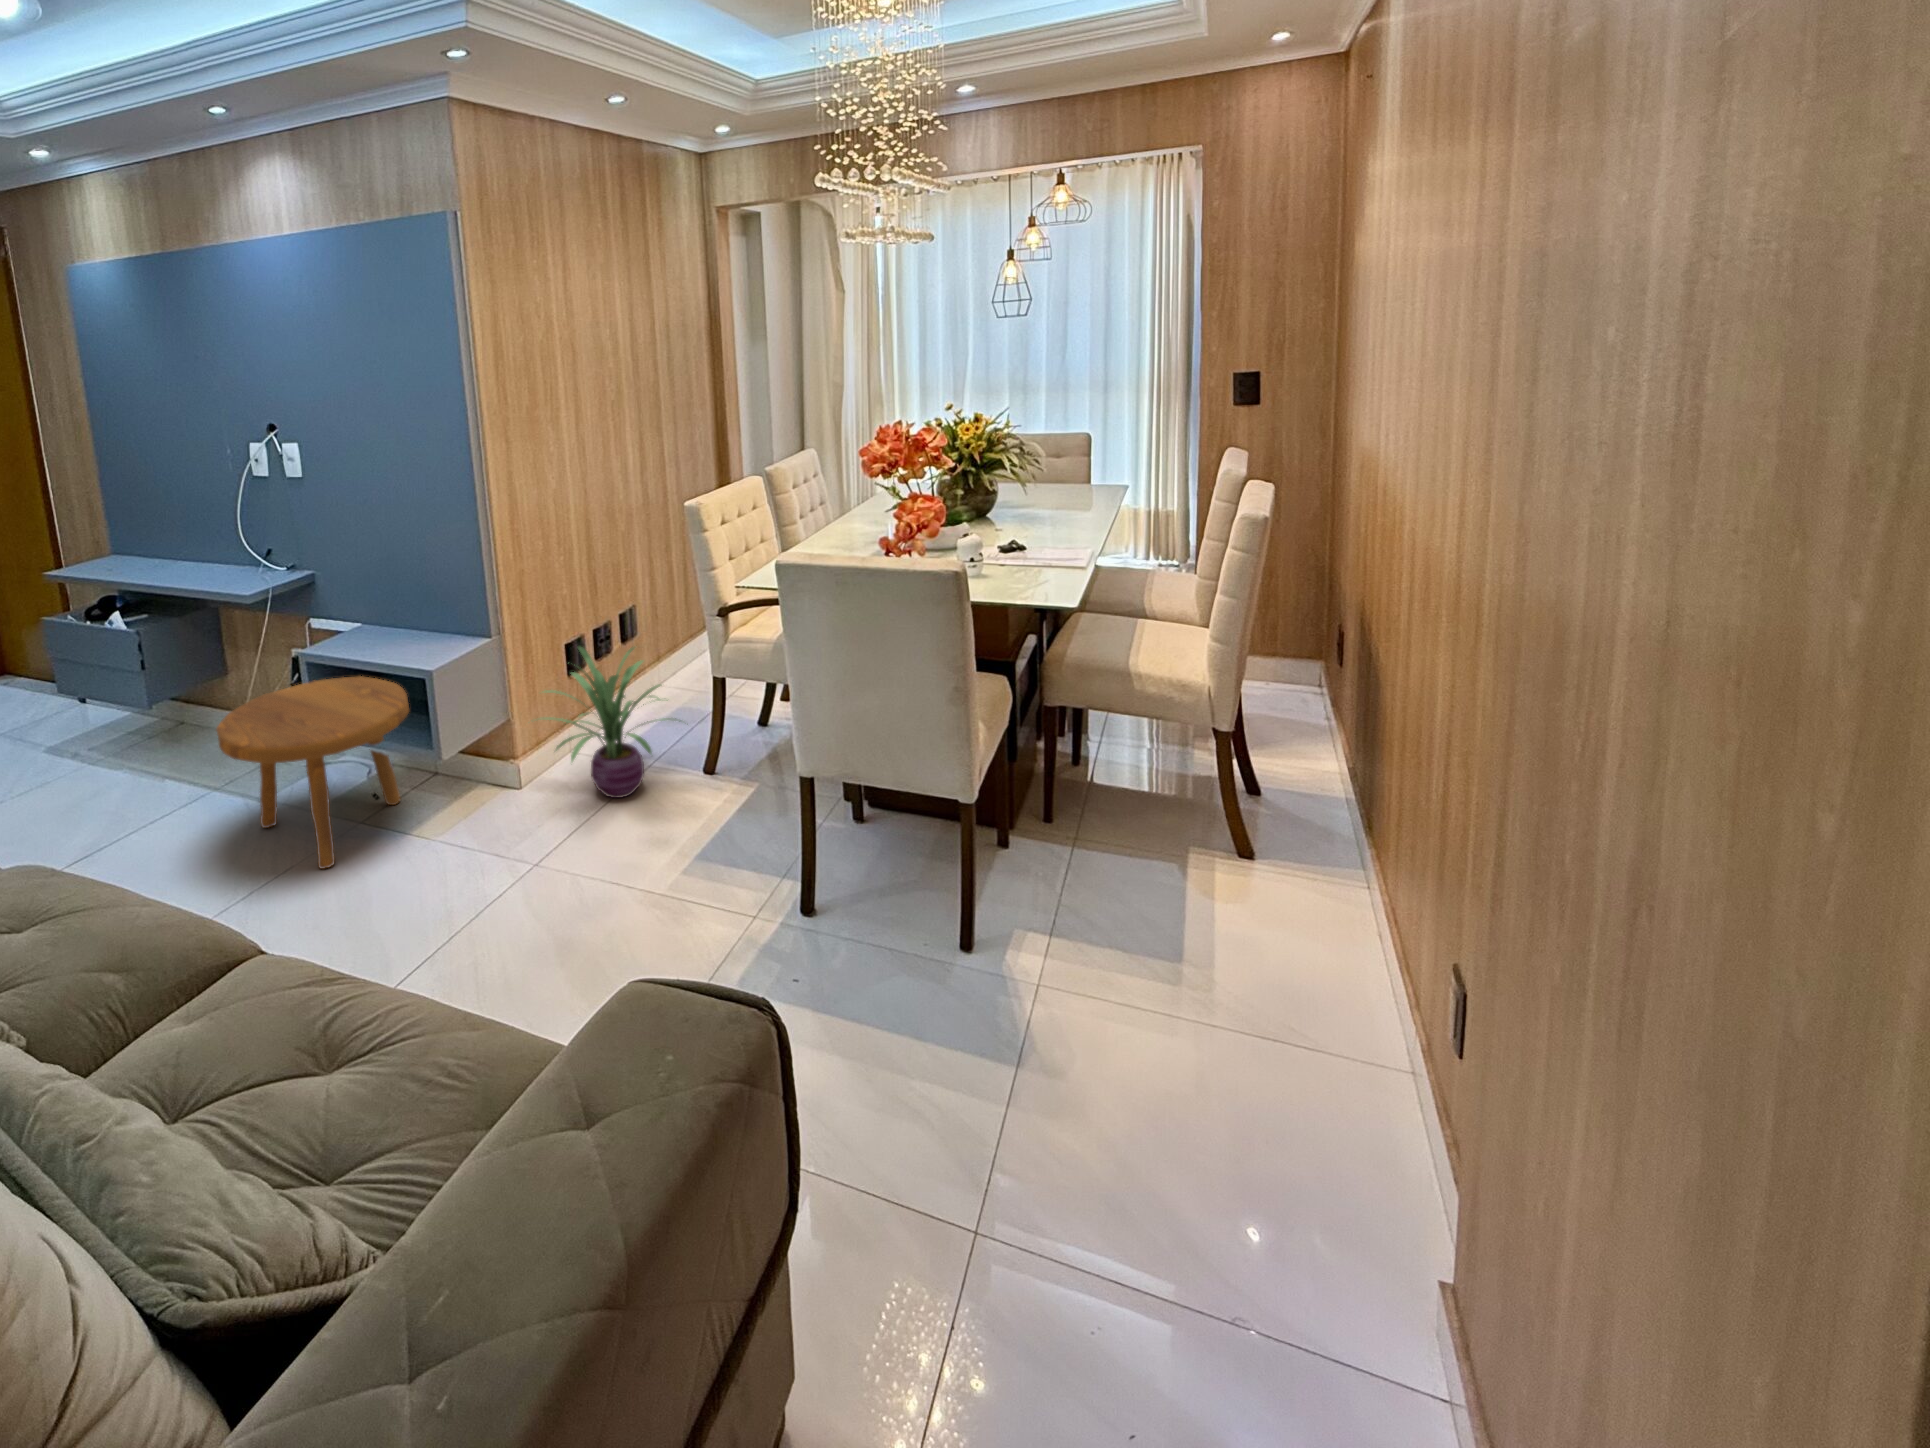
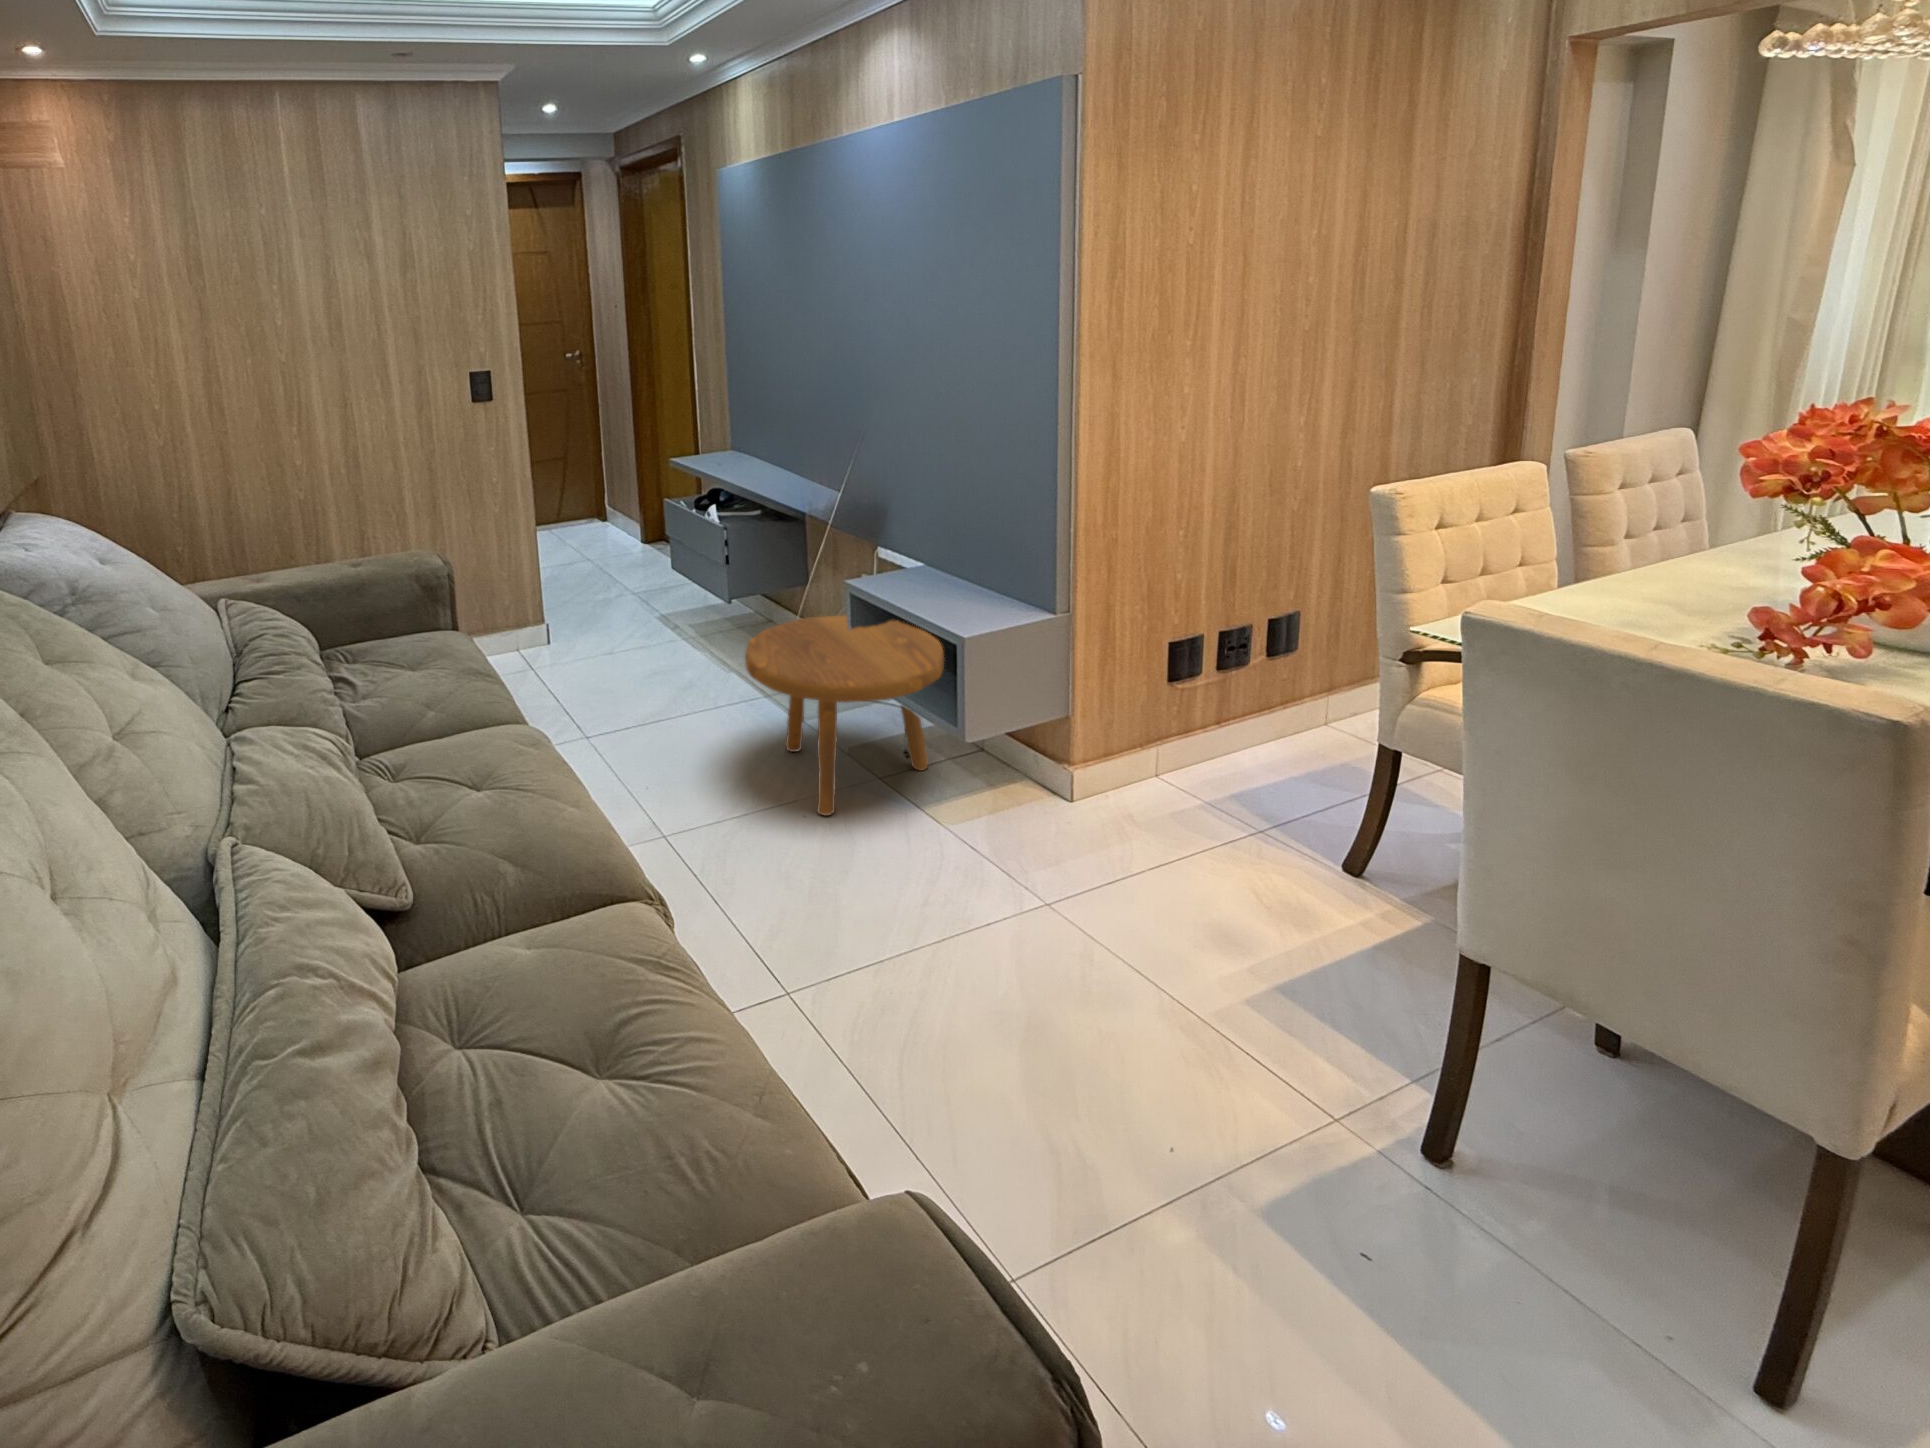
decorative plant: present [542,647,676,798] -> none [1085,651,1322,861]

